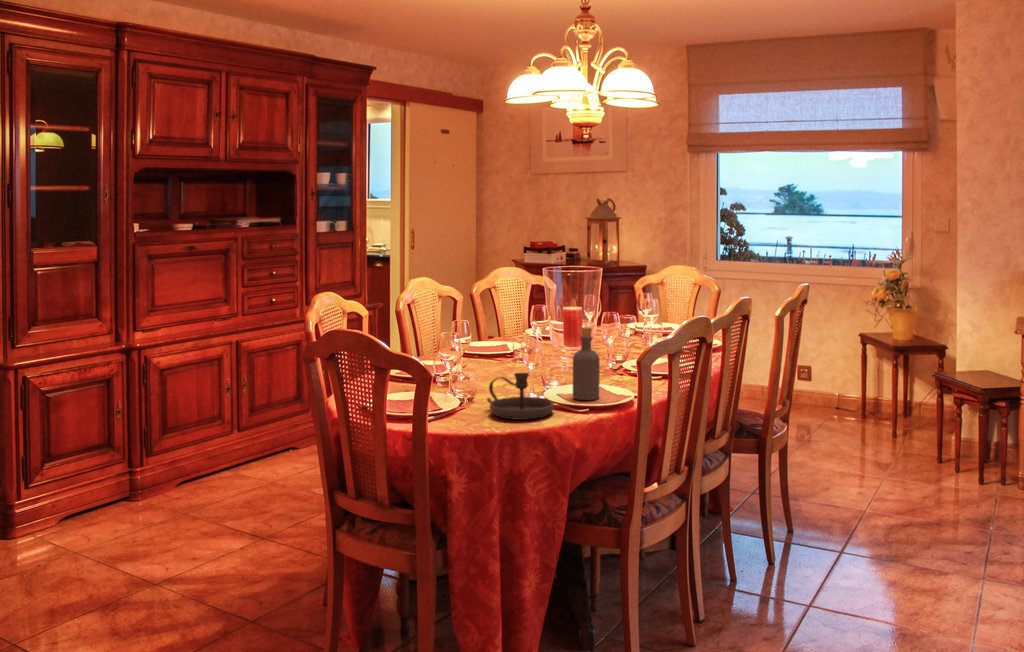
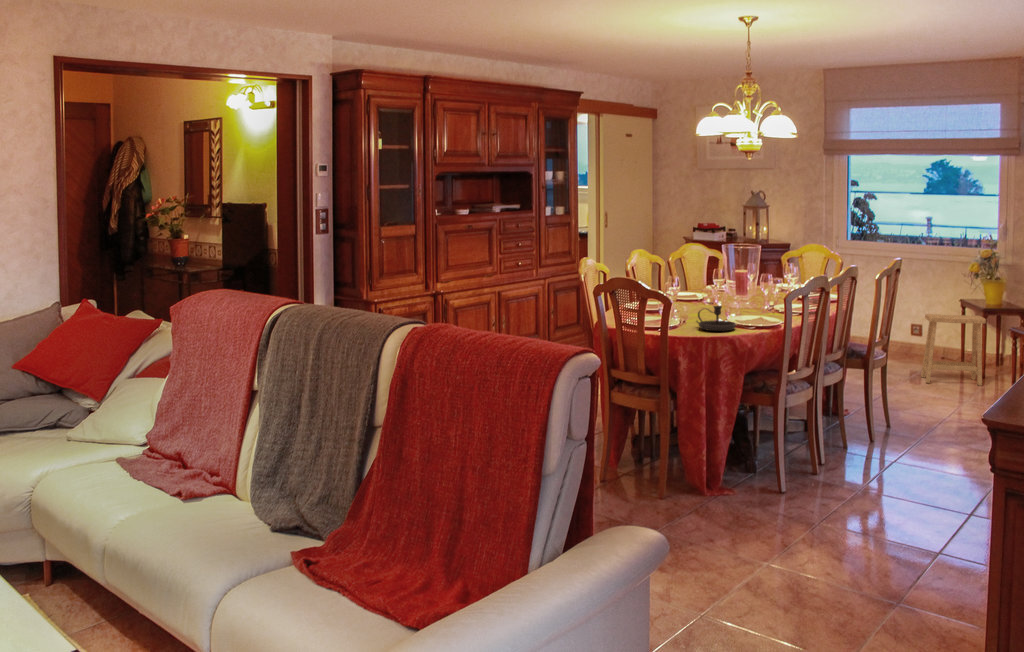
bottle: present [573,327,600,400] -> none [746,281,762,324]
footstool: none [816,354,898,447] -> present [921,314,986,386]

